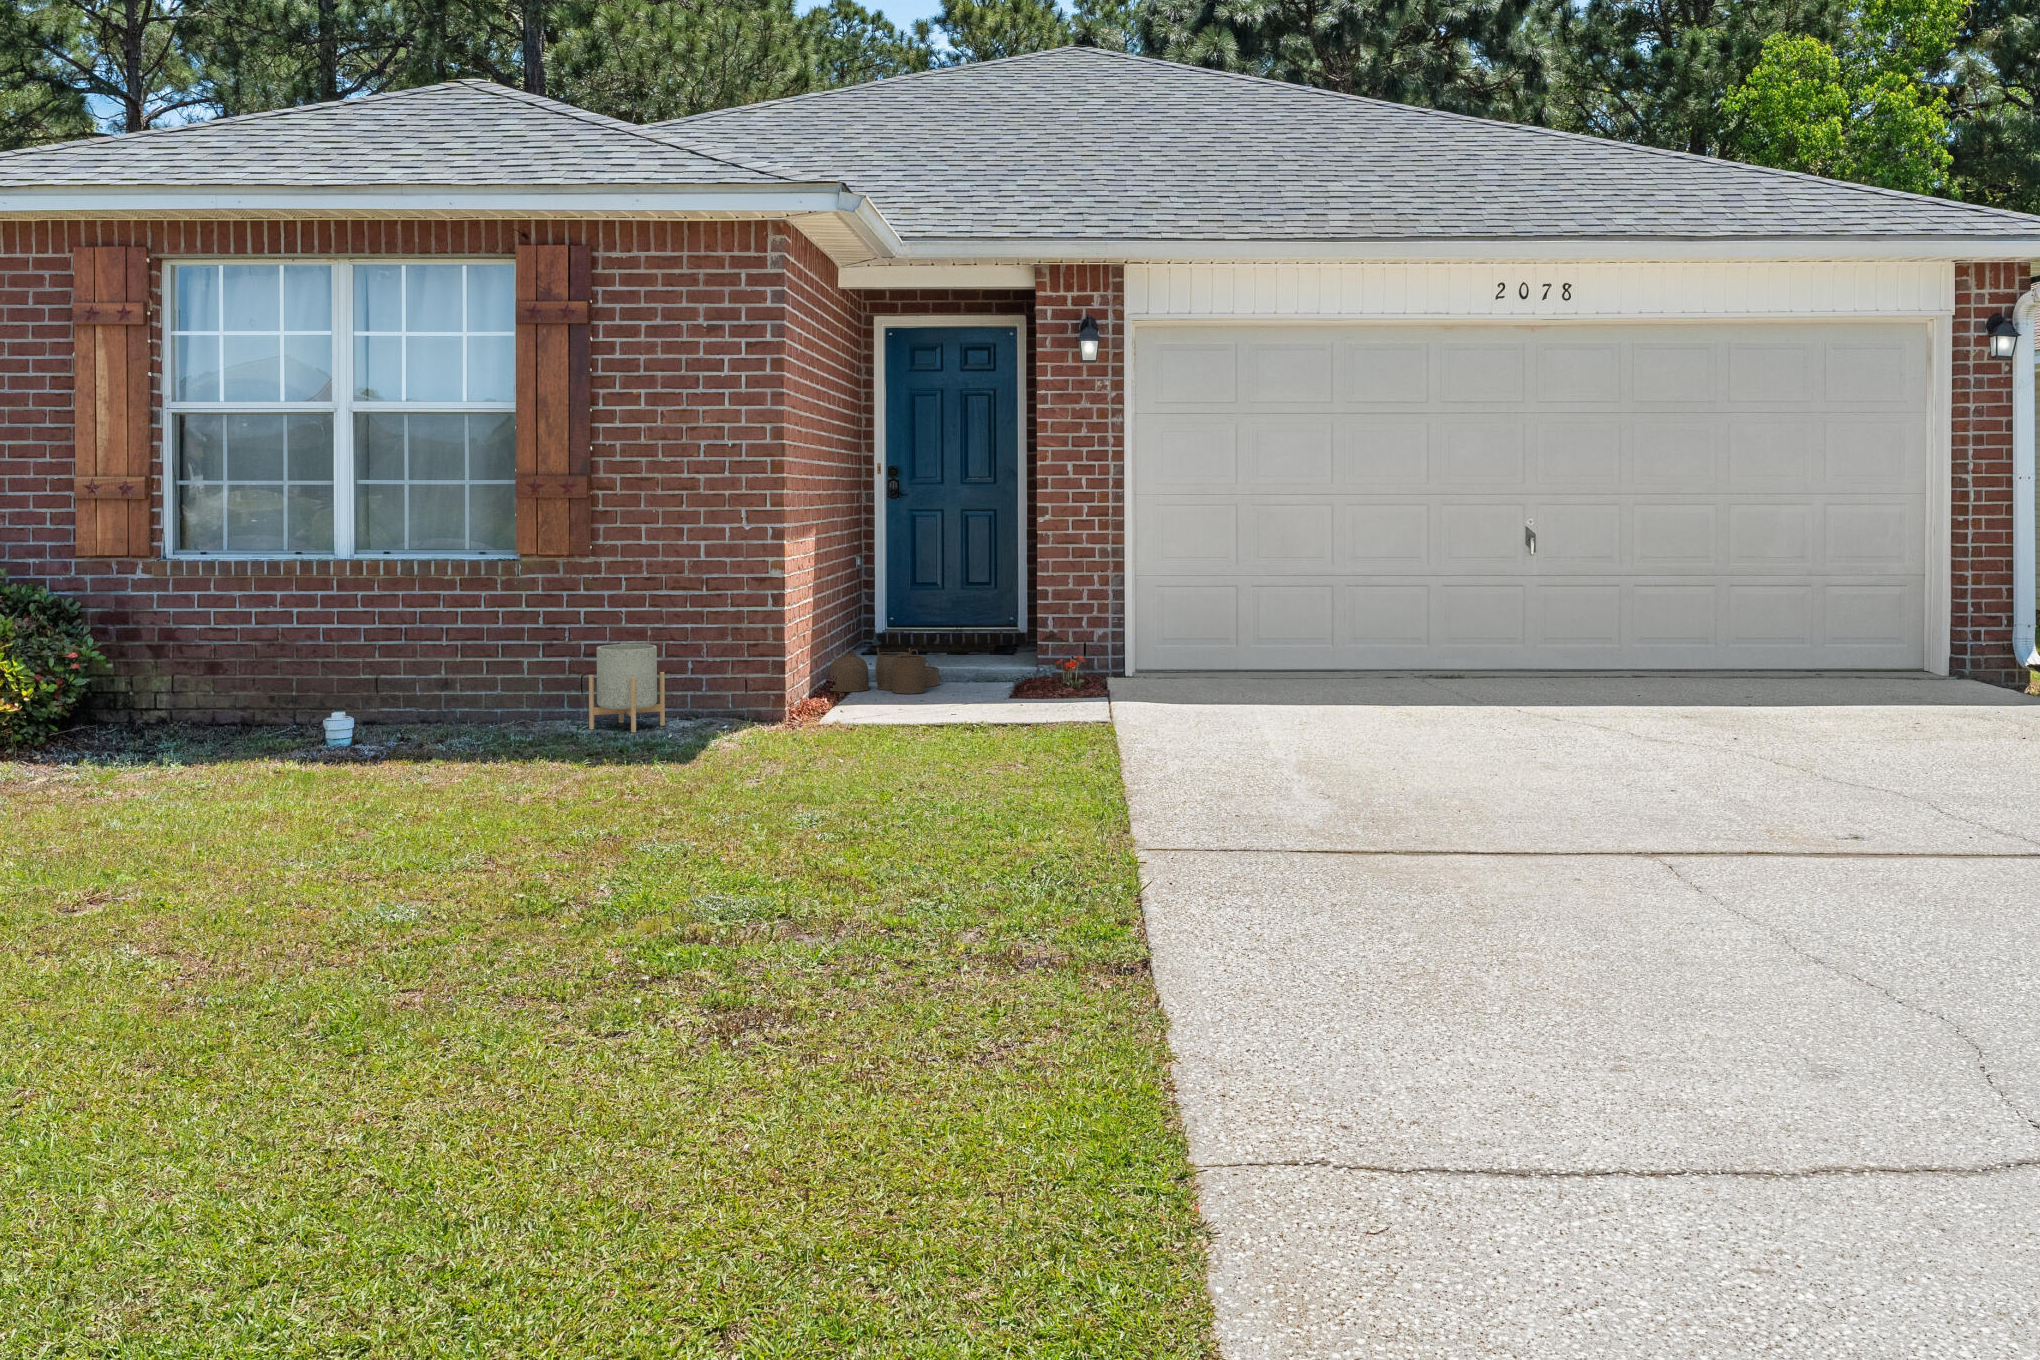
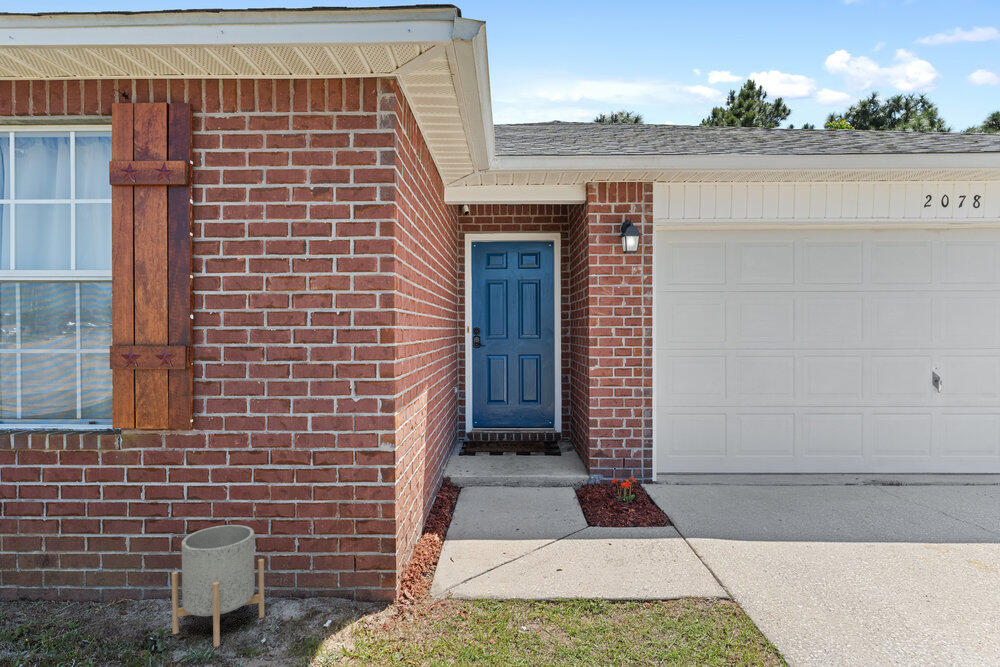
woven basket: present [830,648,939,694] -> none [438,475,524,520]

